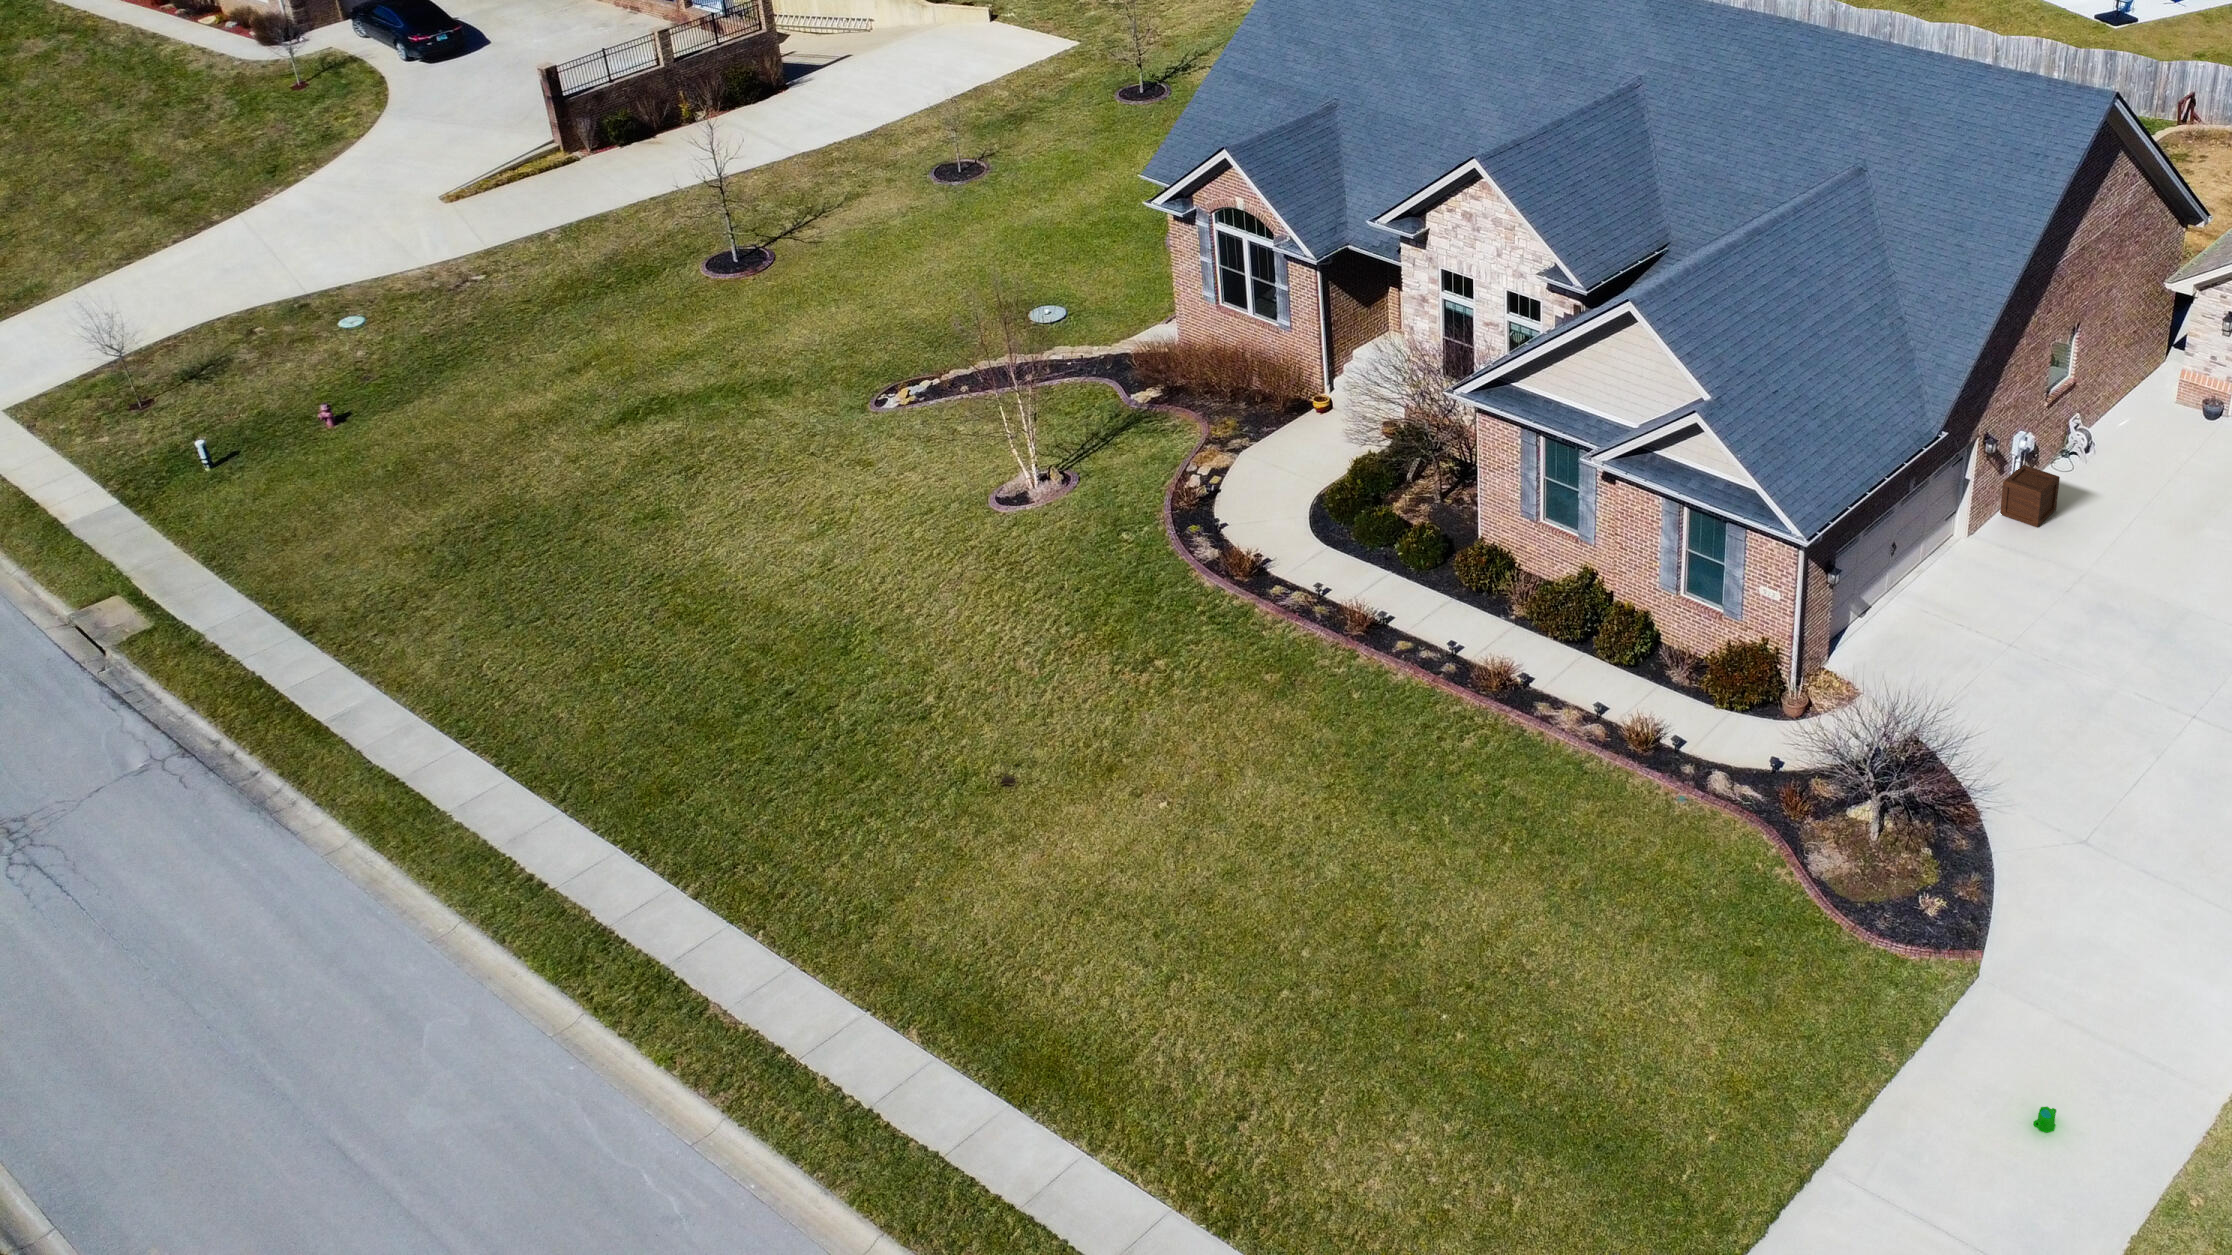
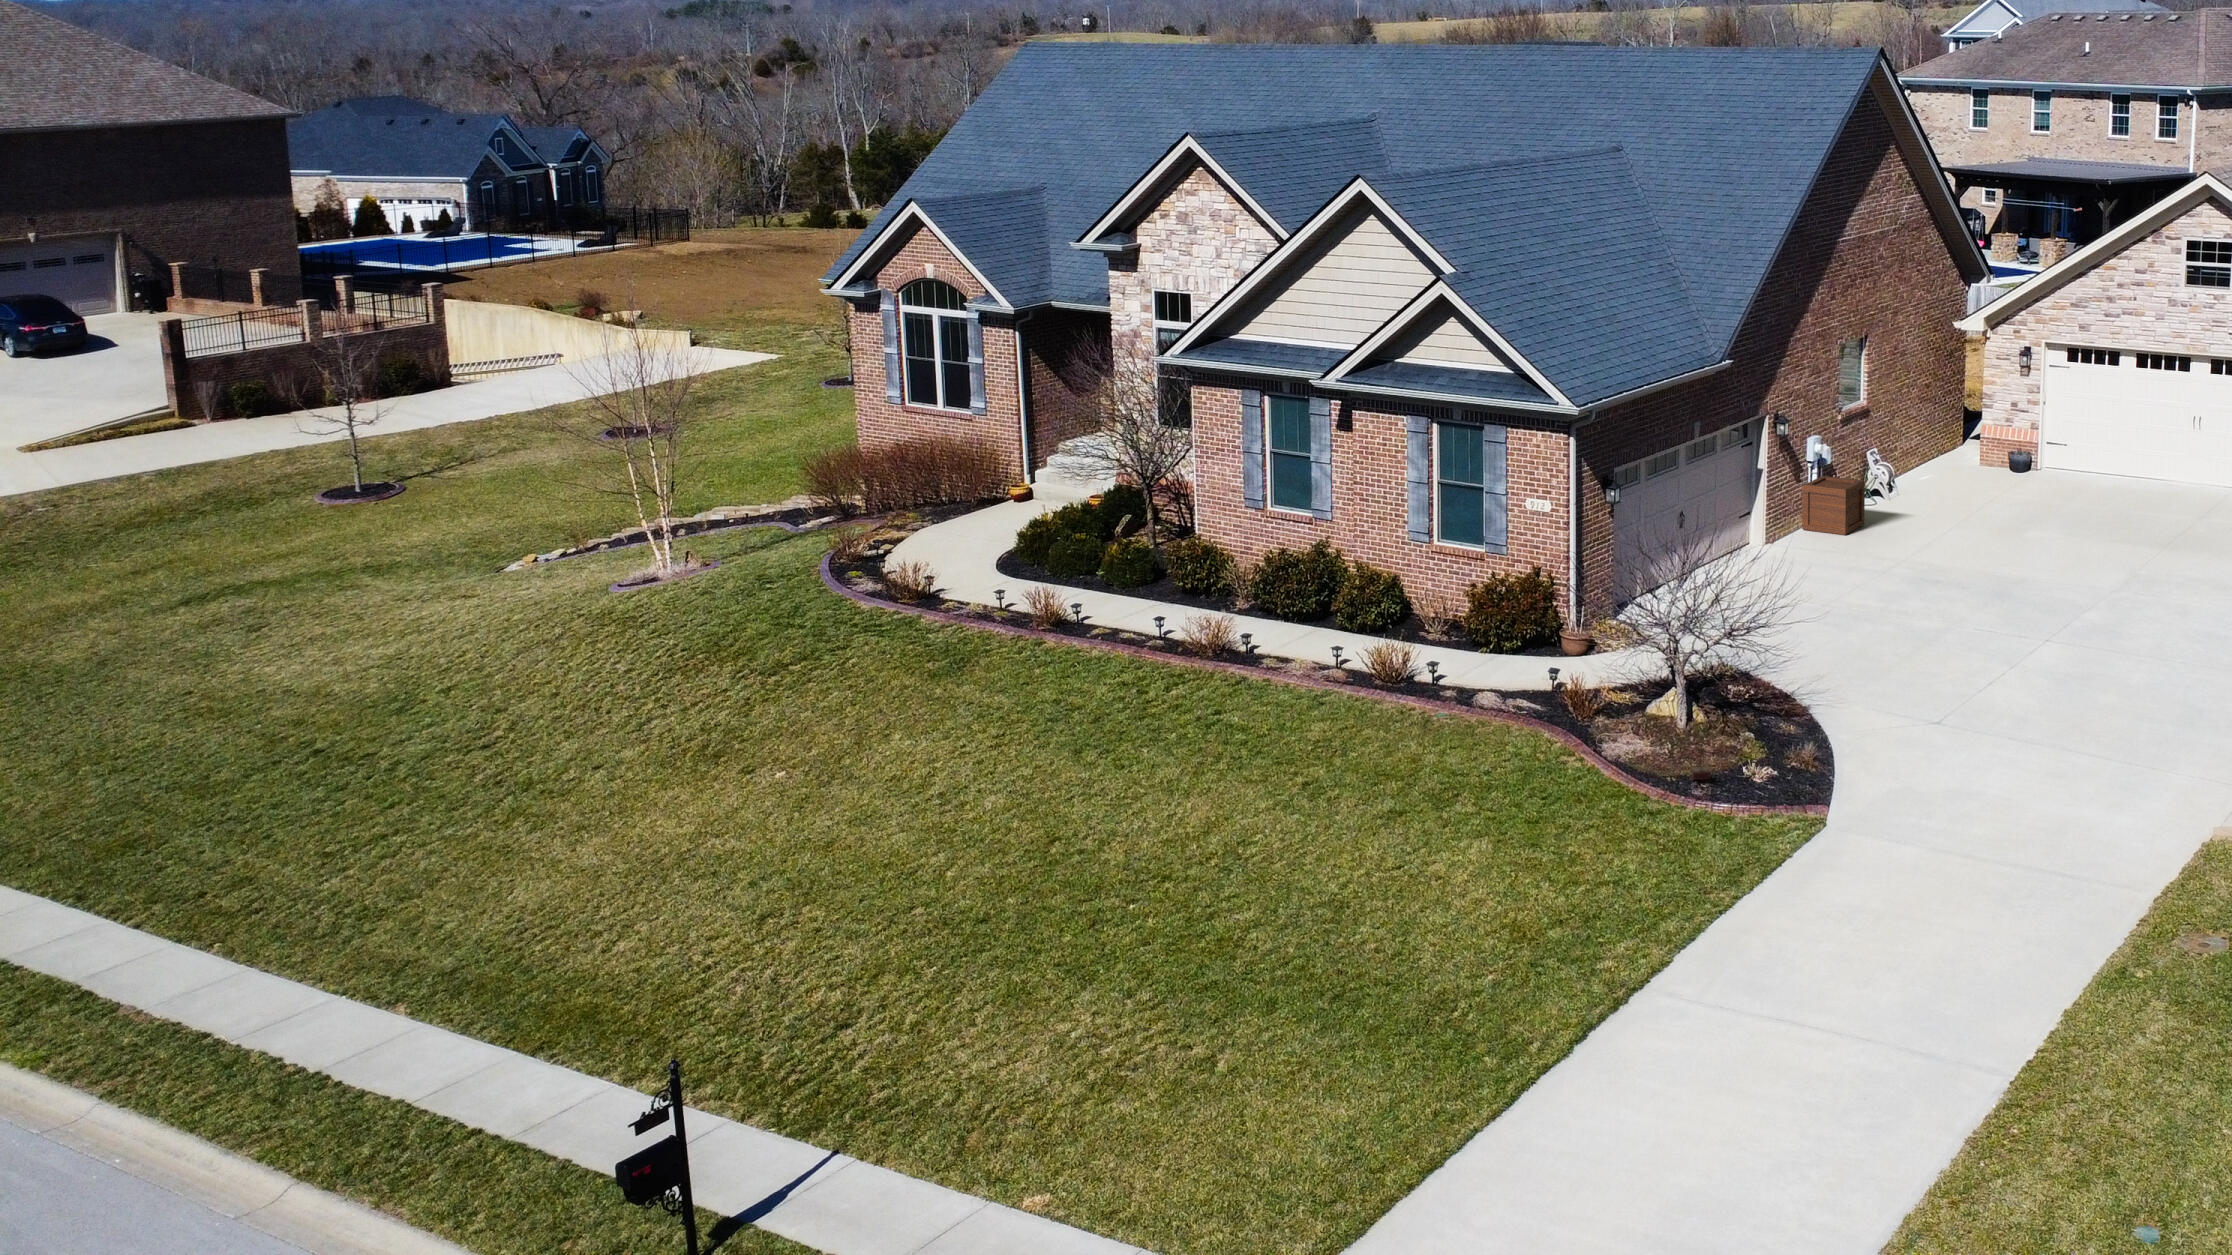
potted plant: present [996,756,1020,786] -> present [1688,729,1722,780]
watering can: present [2033,1107,2056,1133] -> none [1909,884,1937,922]

